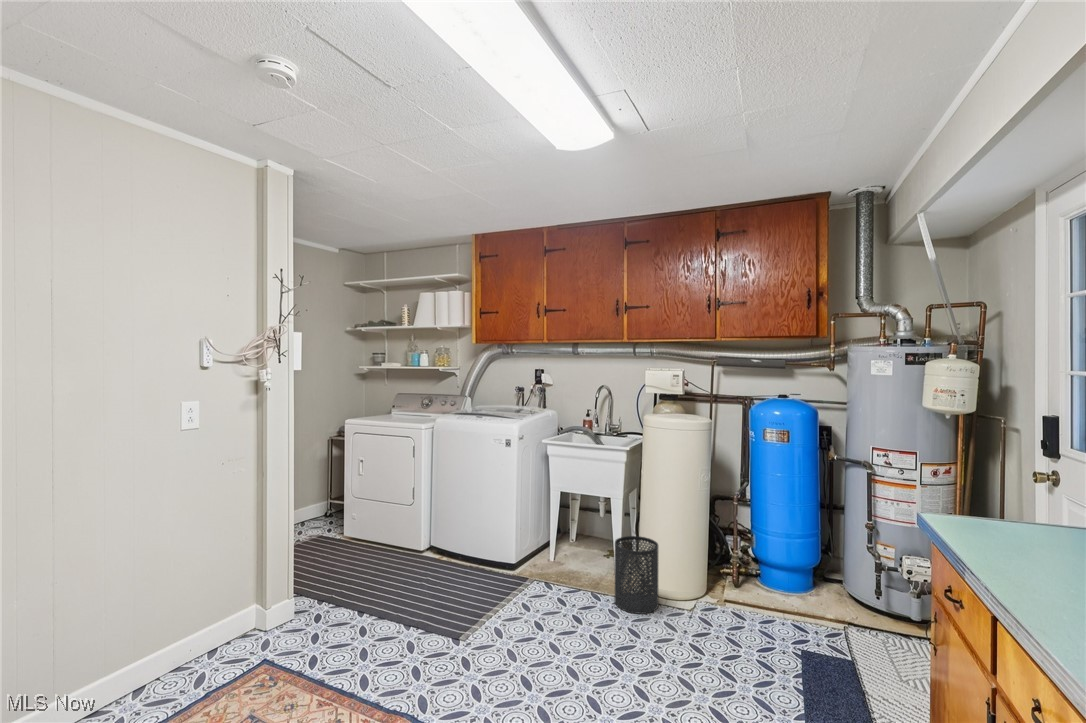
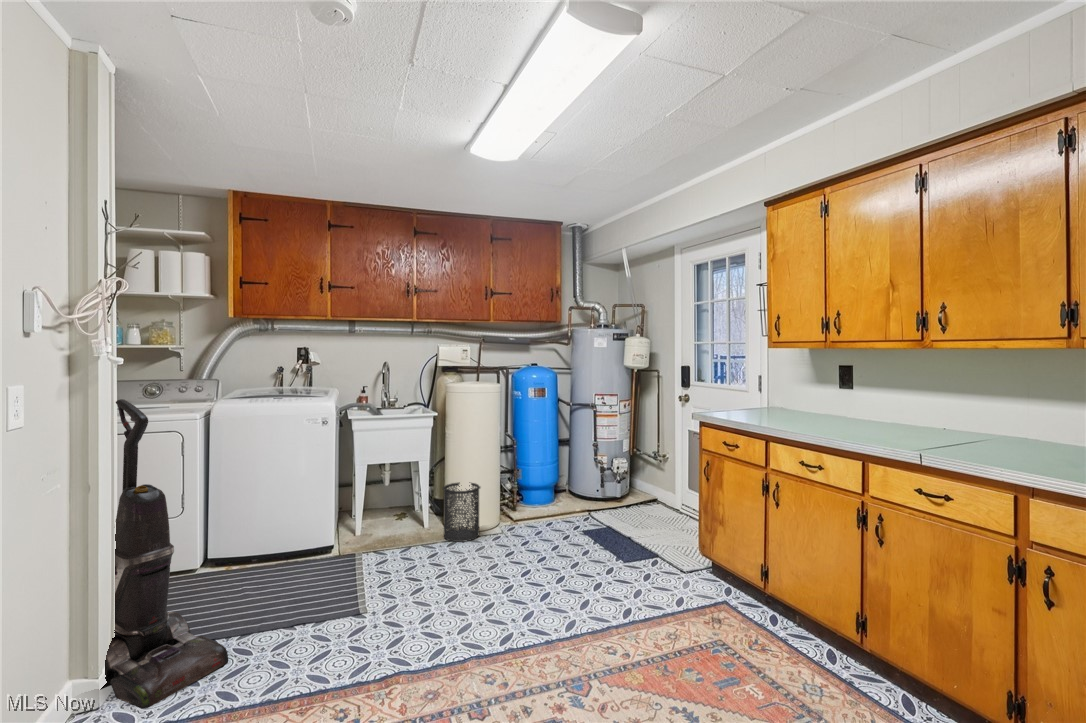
vacuum cleaner: none [241,420,322,678] -> present [100,399,228,709]

